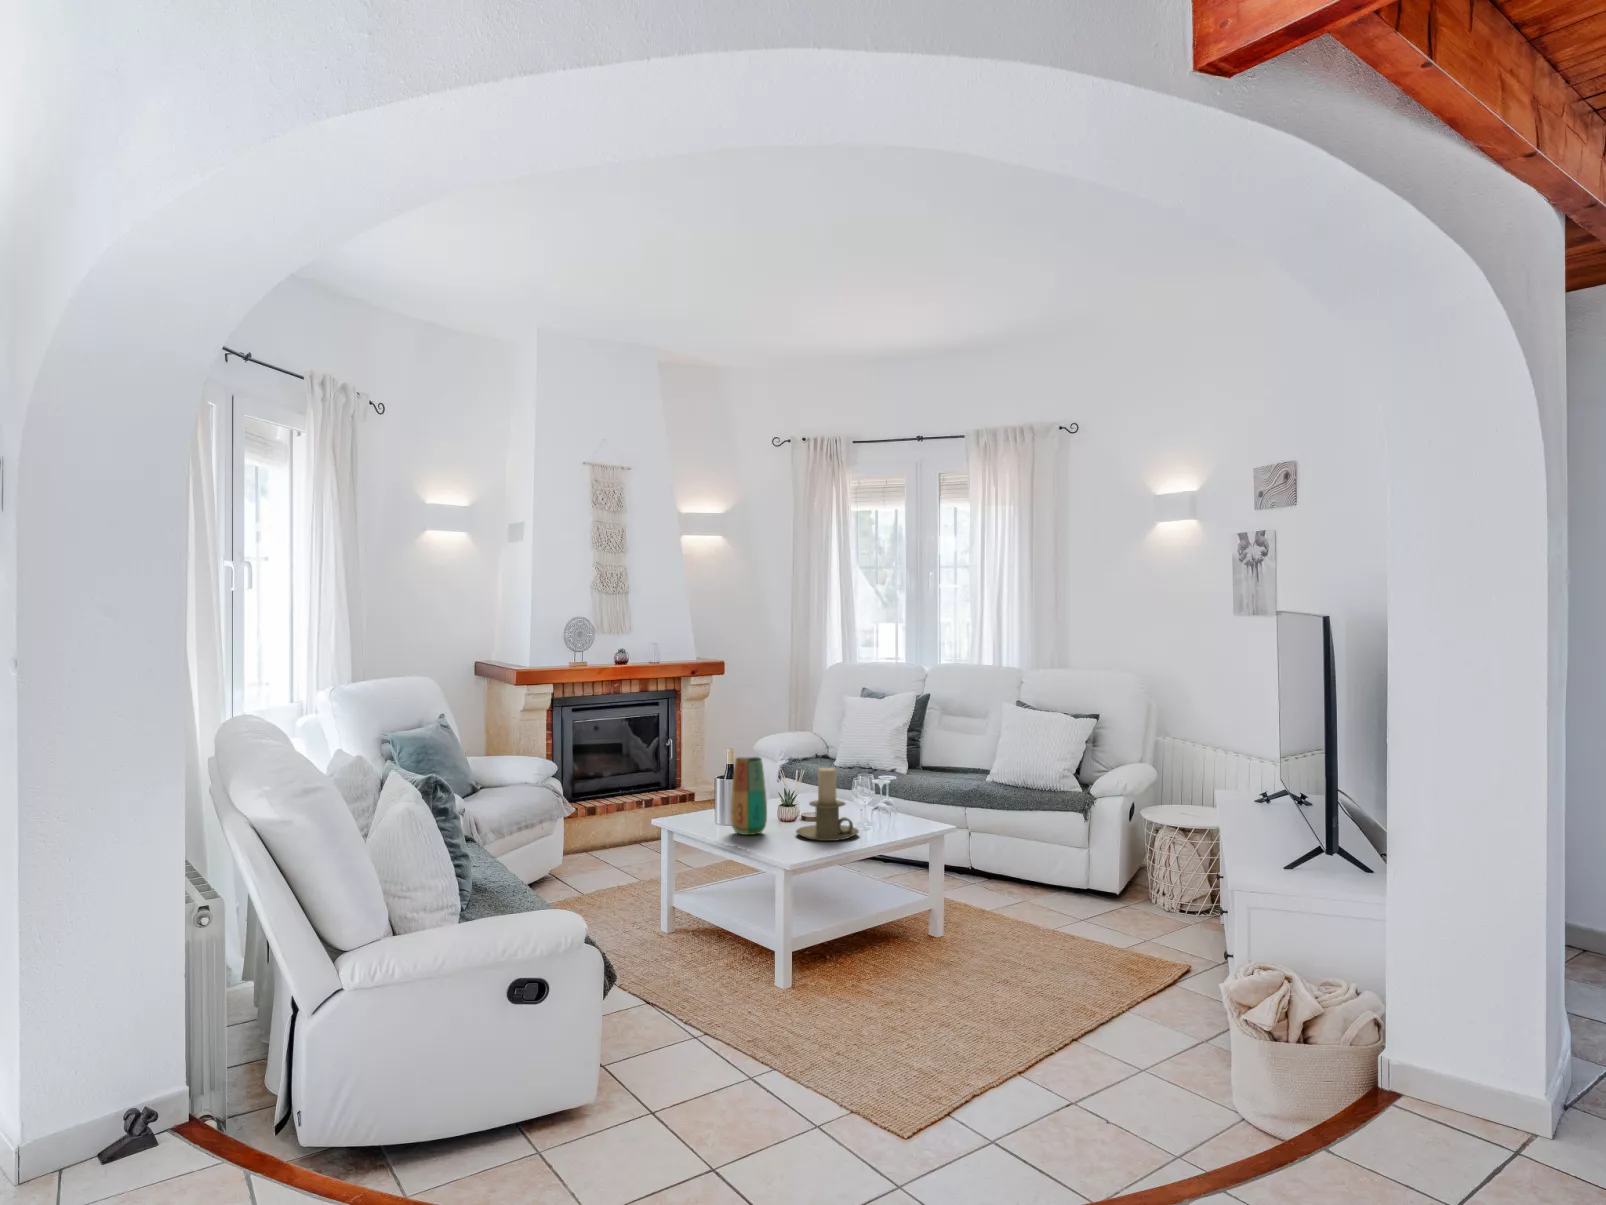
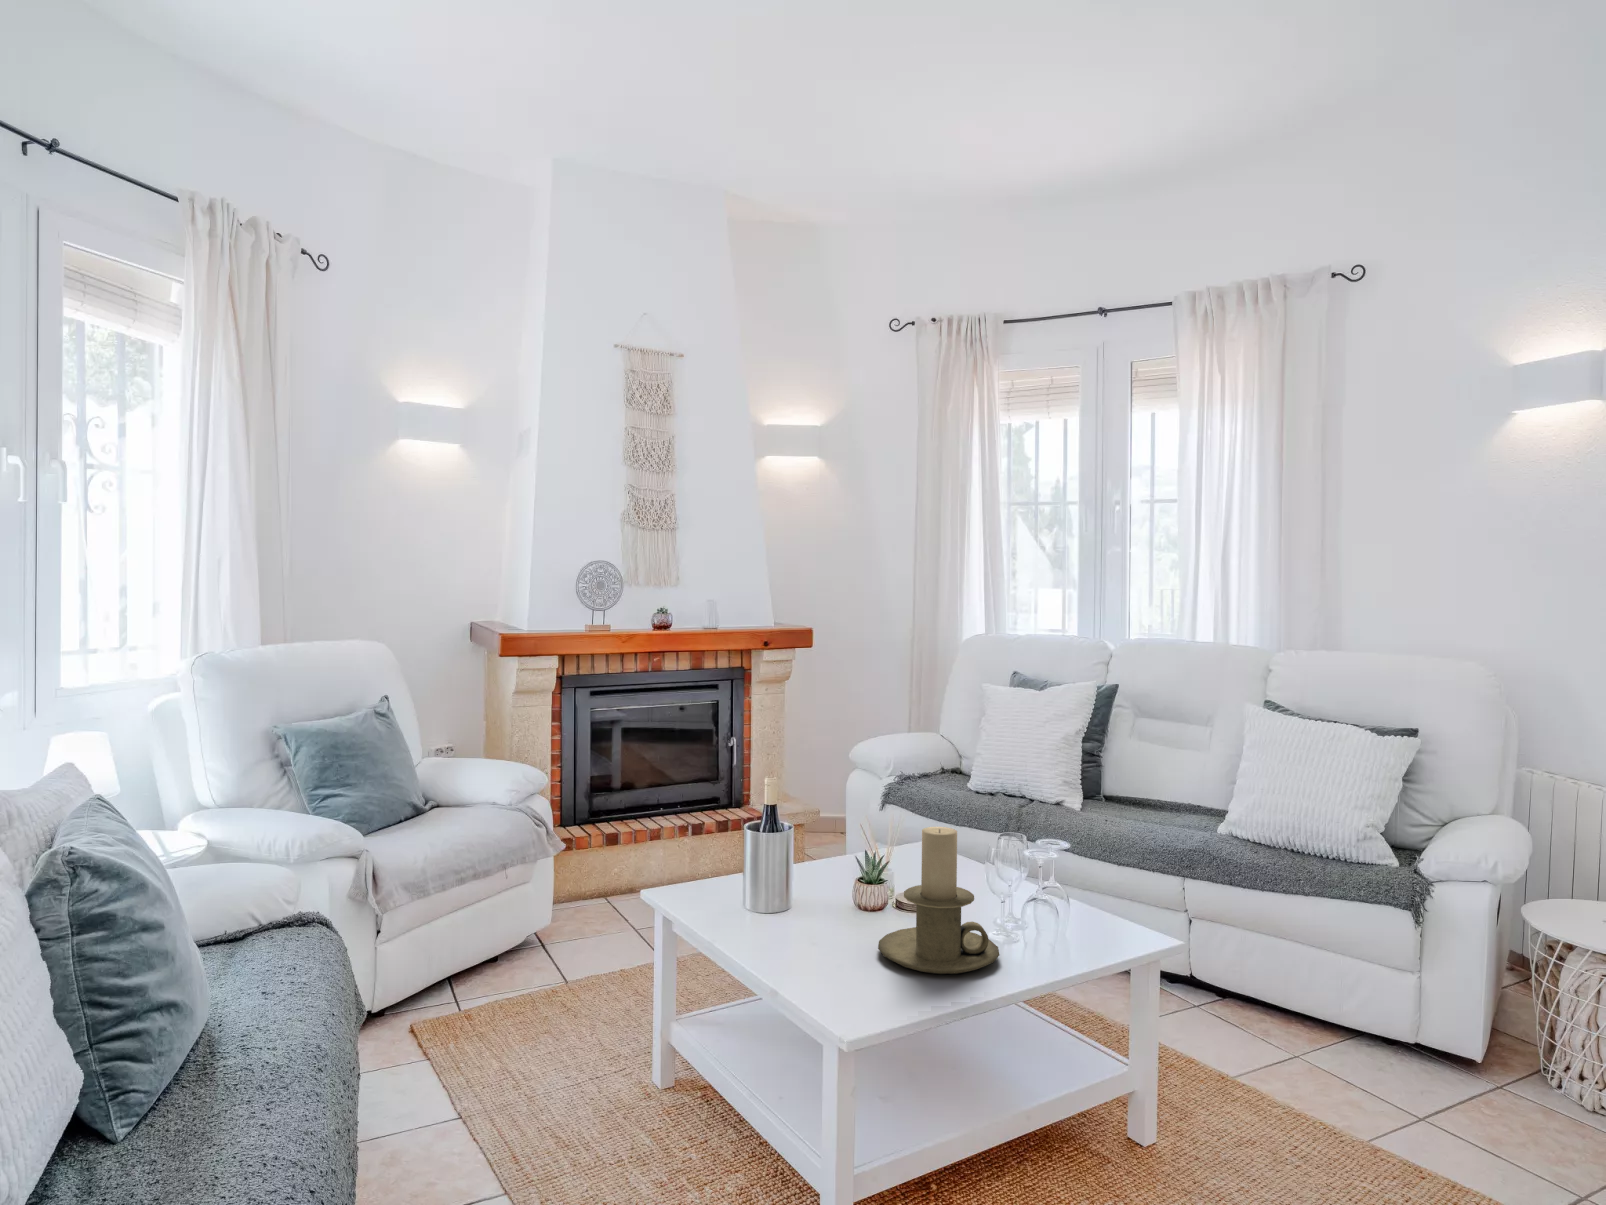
vase: present [730,757,767,835] -> none [758,798,826,945]

